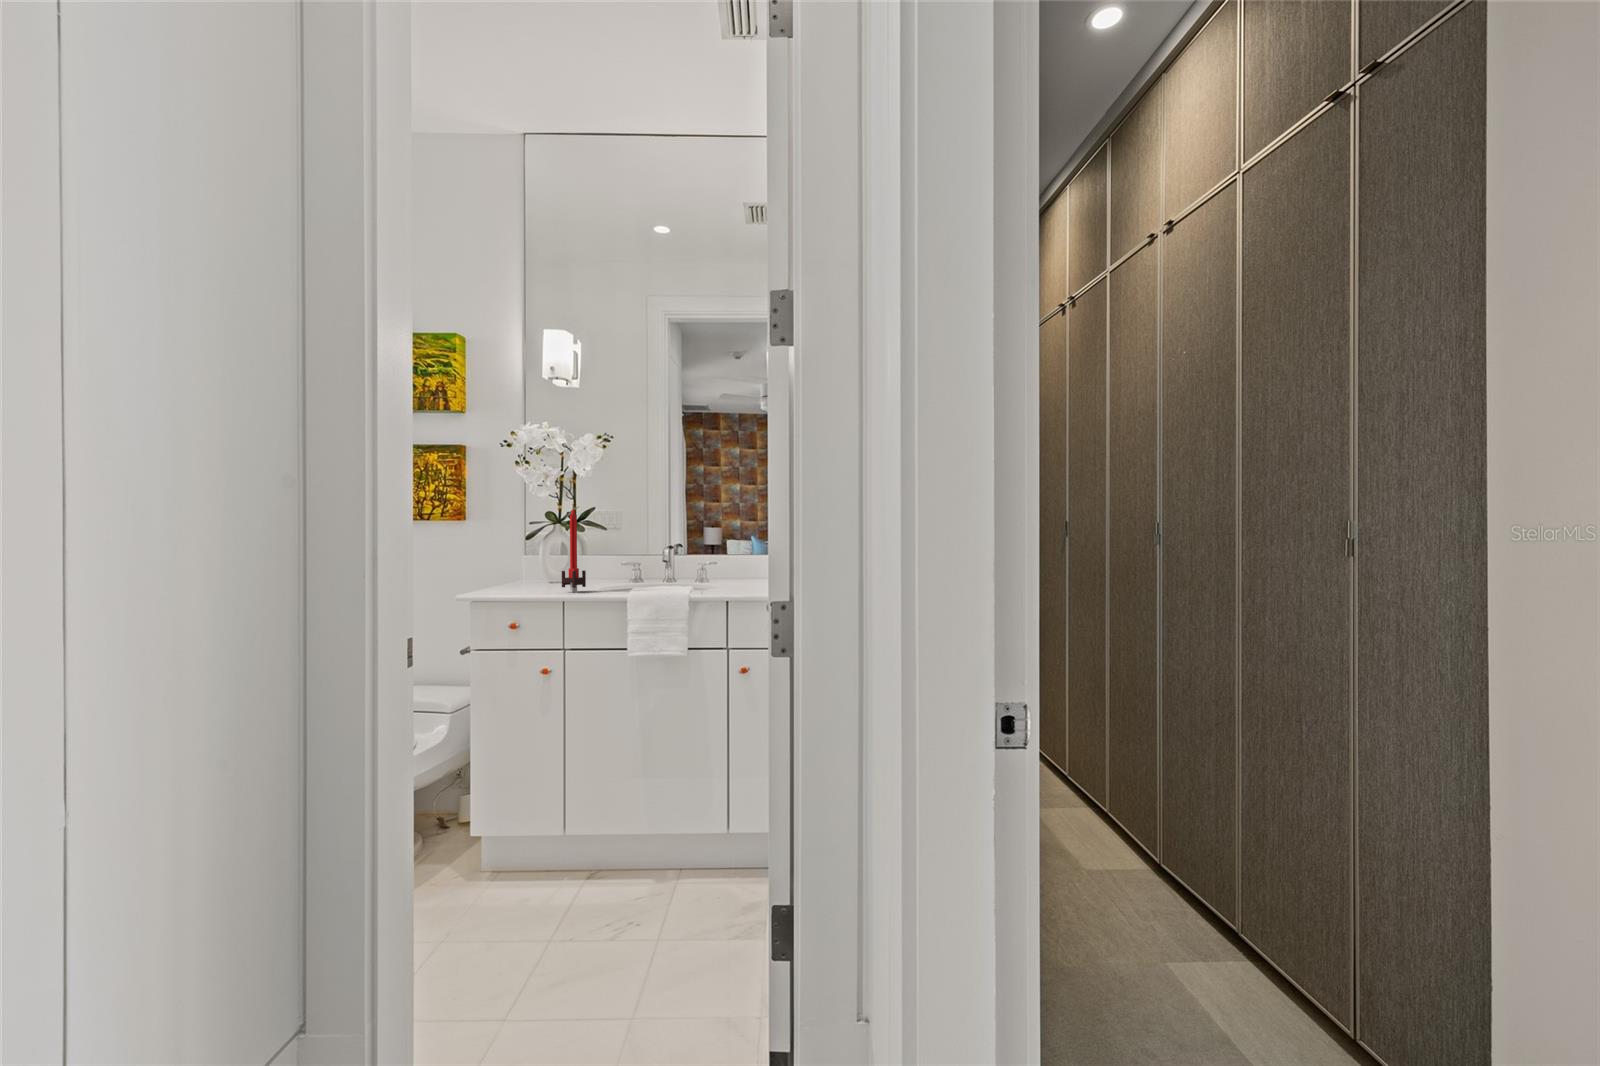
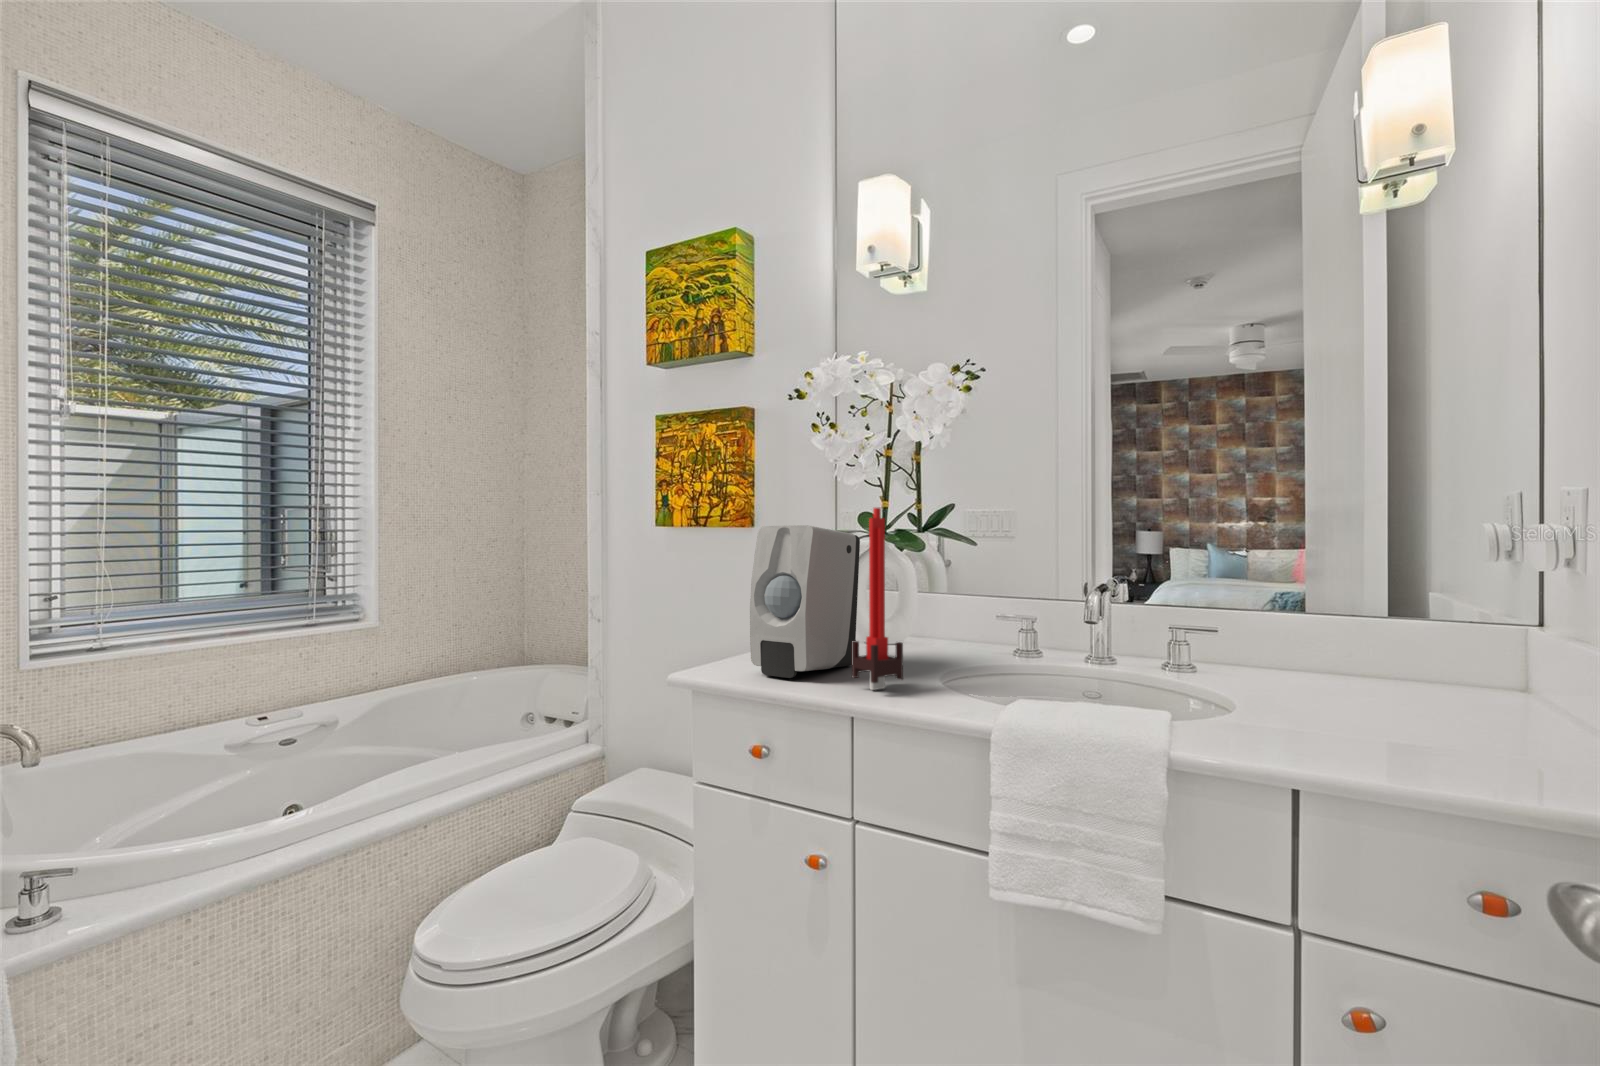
soap dispenser: none [505,518,556,591] -> present [750,525,860,678]

